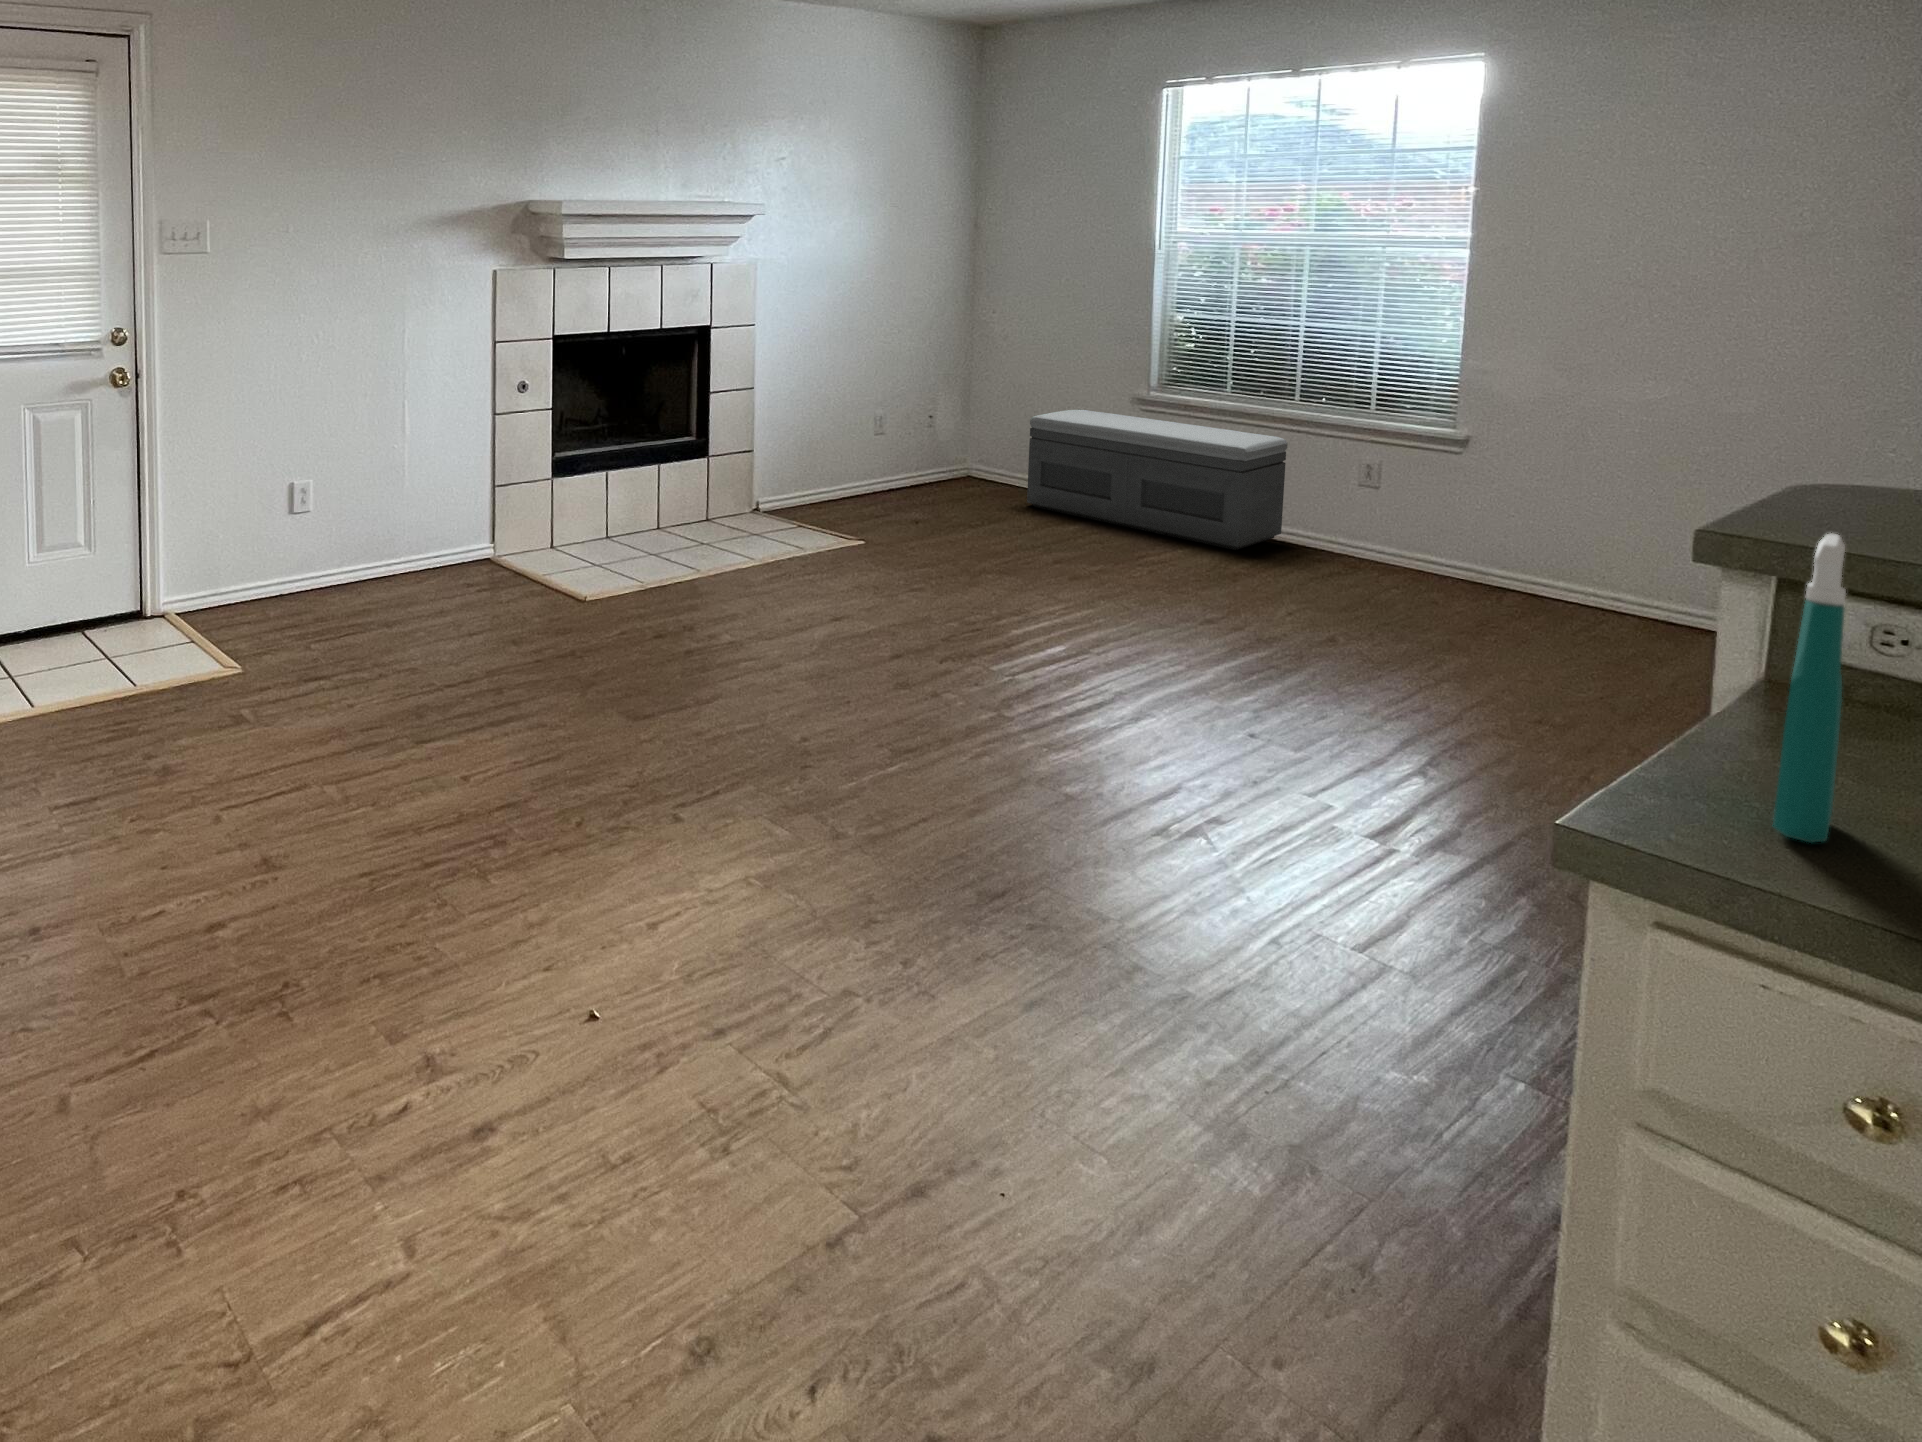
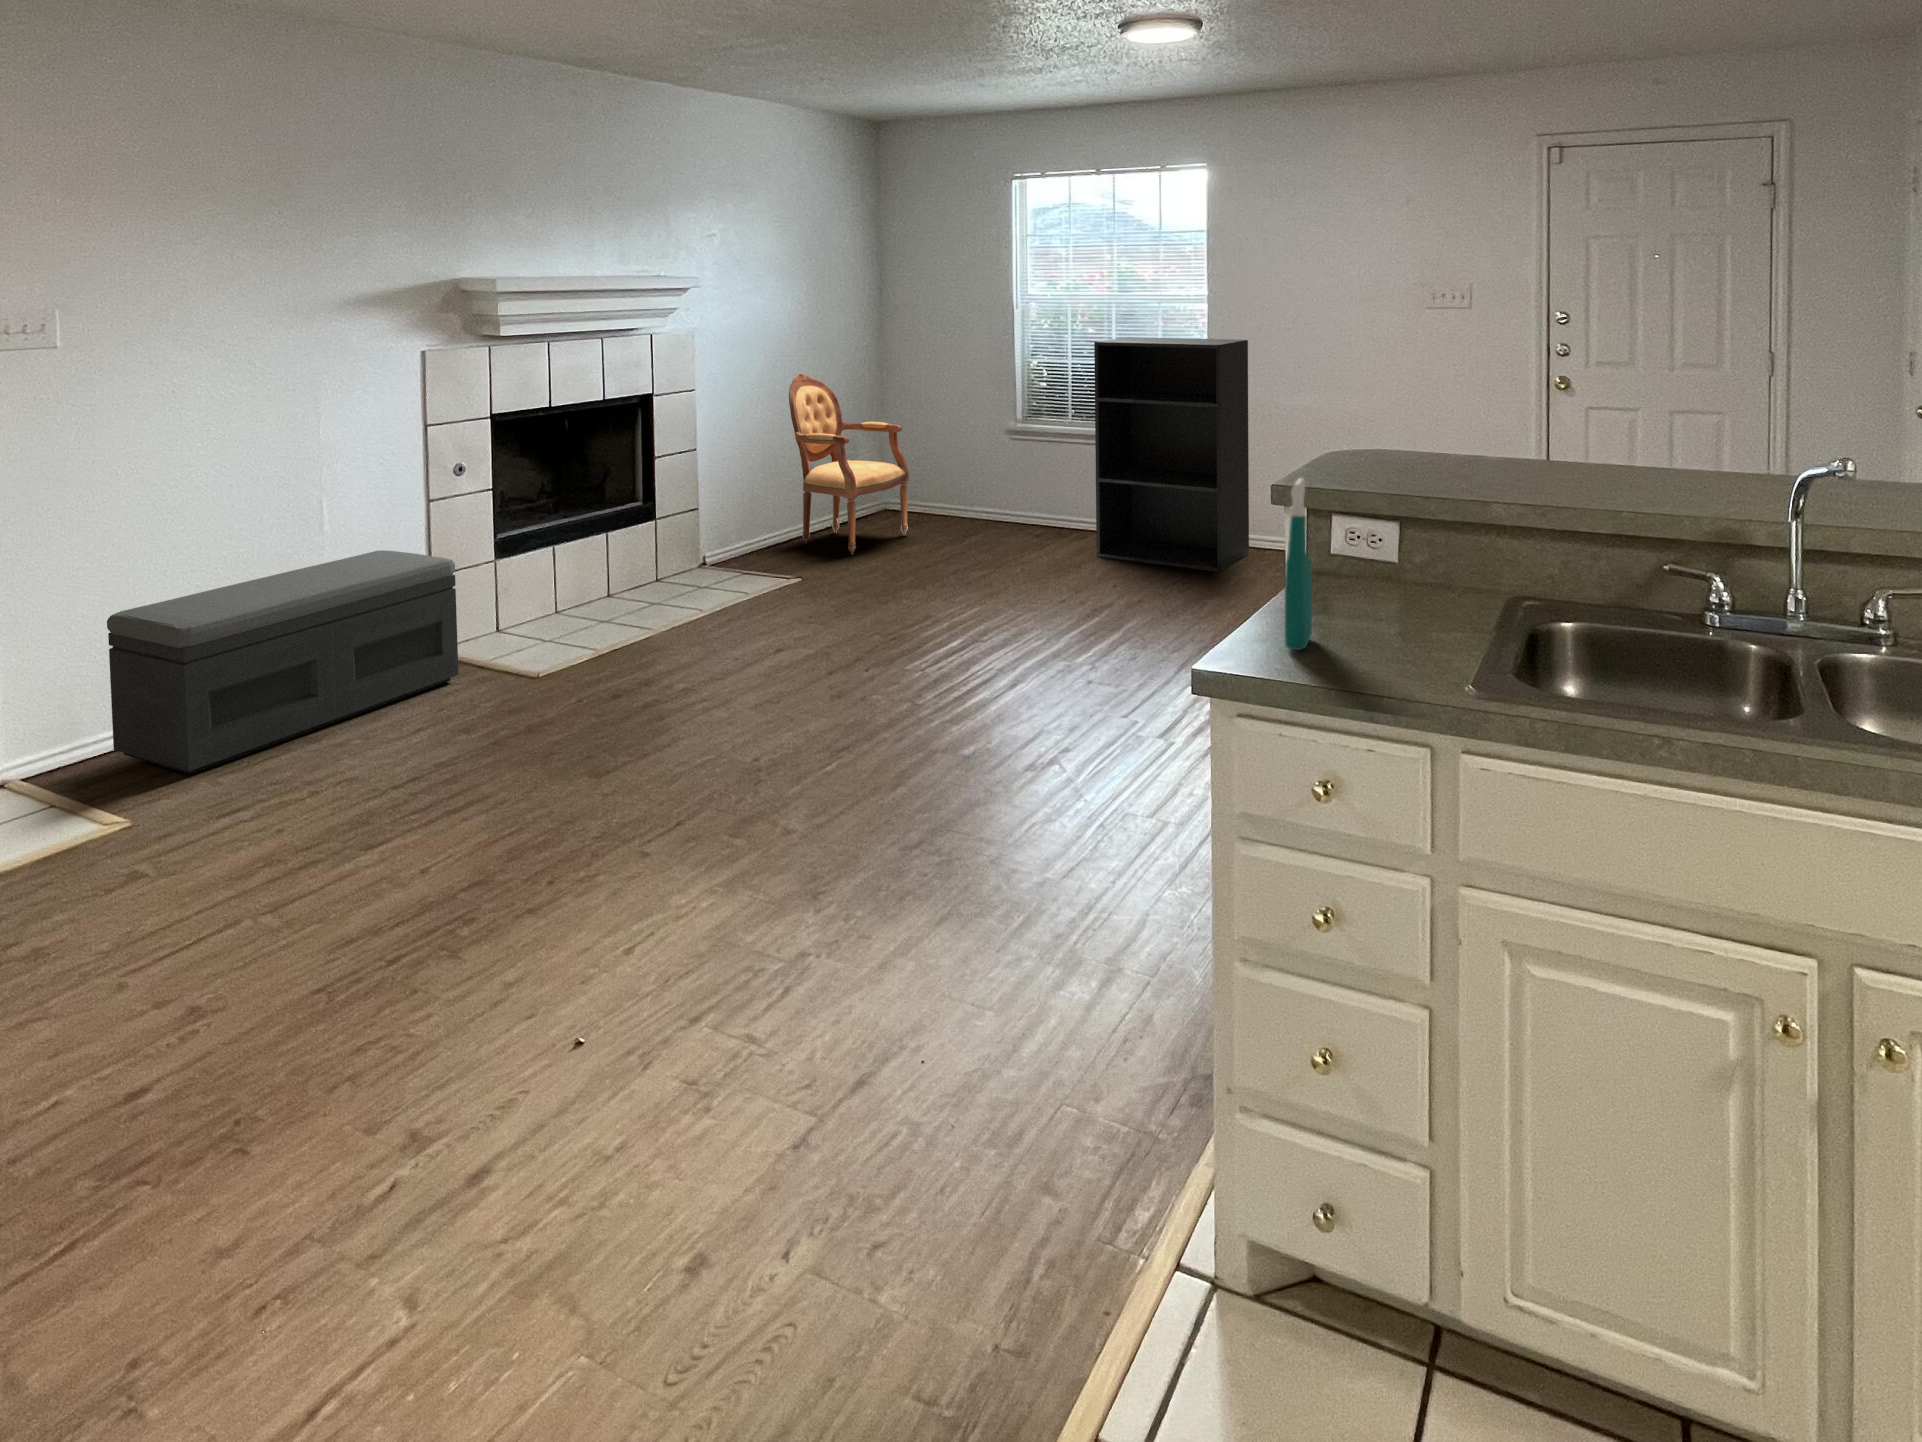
bookshelf: none [1258,290,1537,616] -> present [1094,337,1249,572]
armchair: none [860,315,1000,520] -> present [789,374,909,555]
storage bench: present [1027,409,1288,550] -> present [107,550,459,774]

